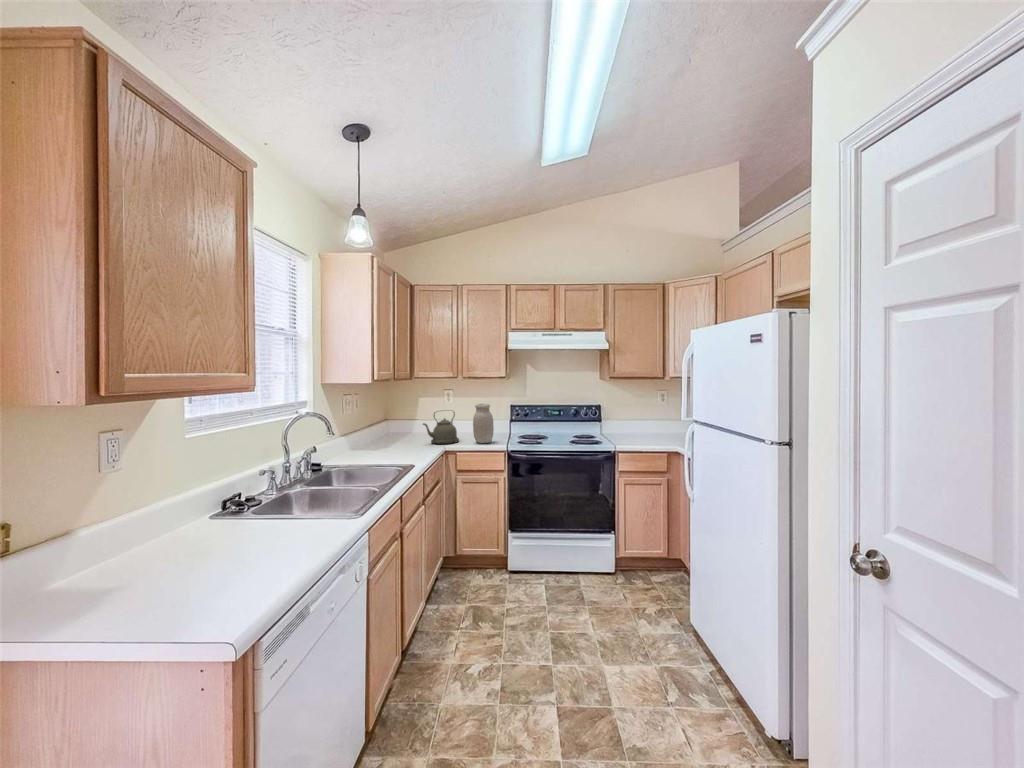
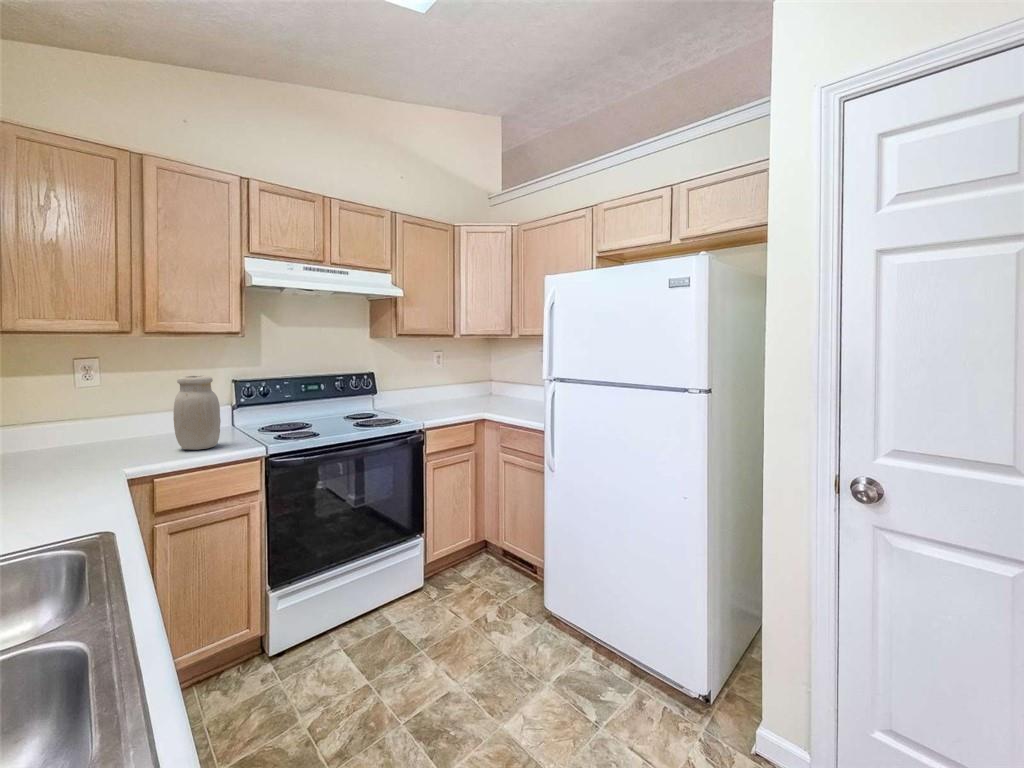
kettle: present [423,413,459,444] -> none [34,392,135,466]

